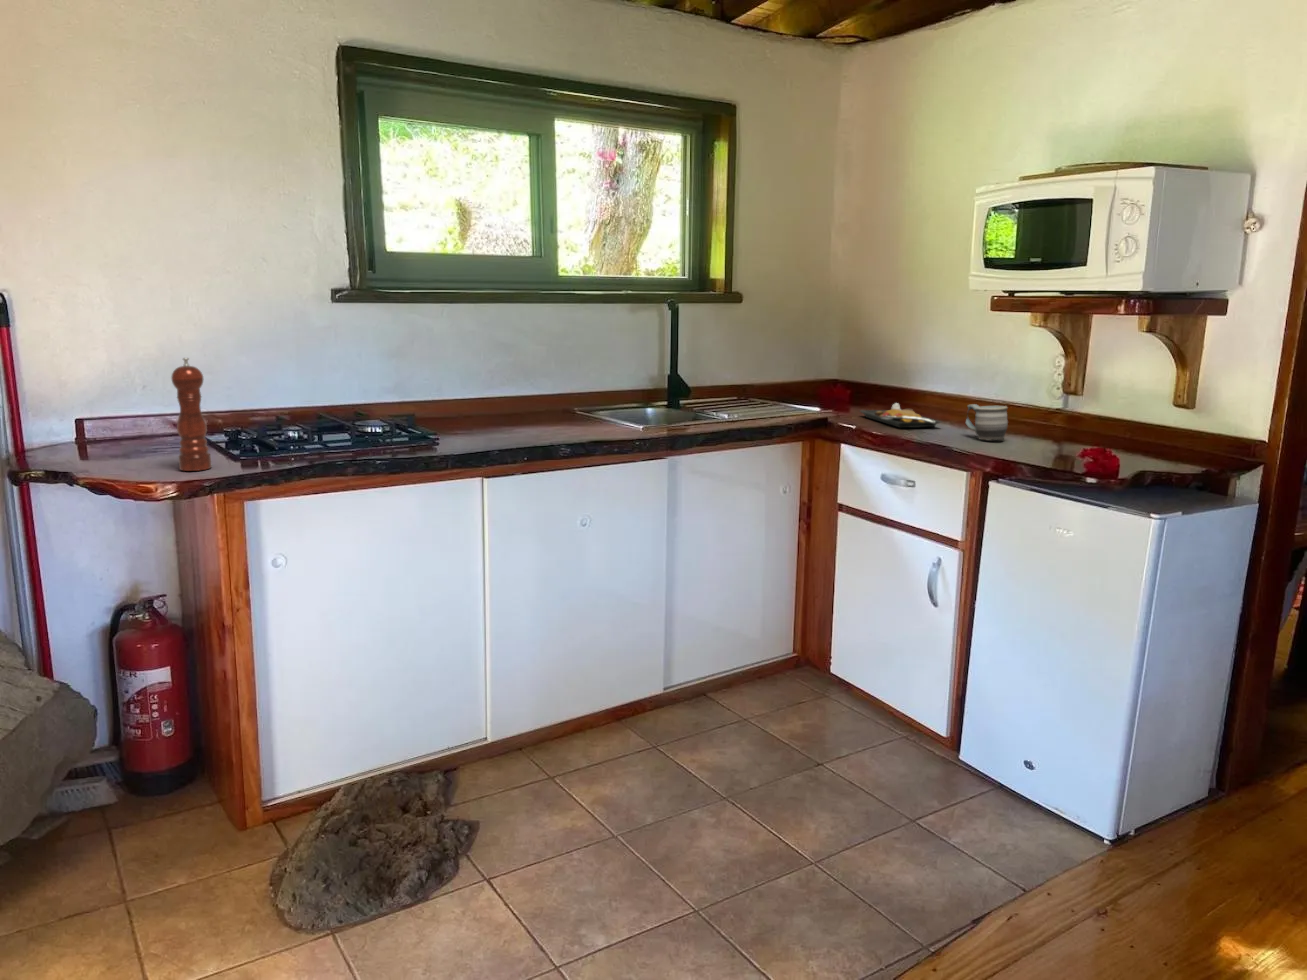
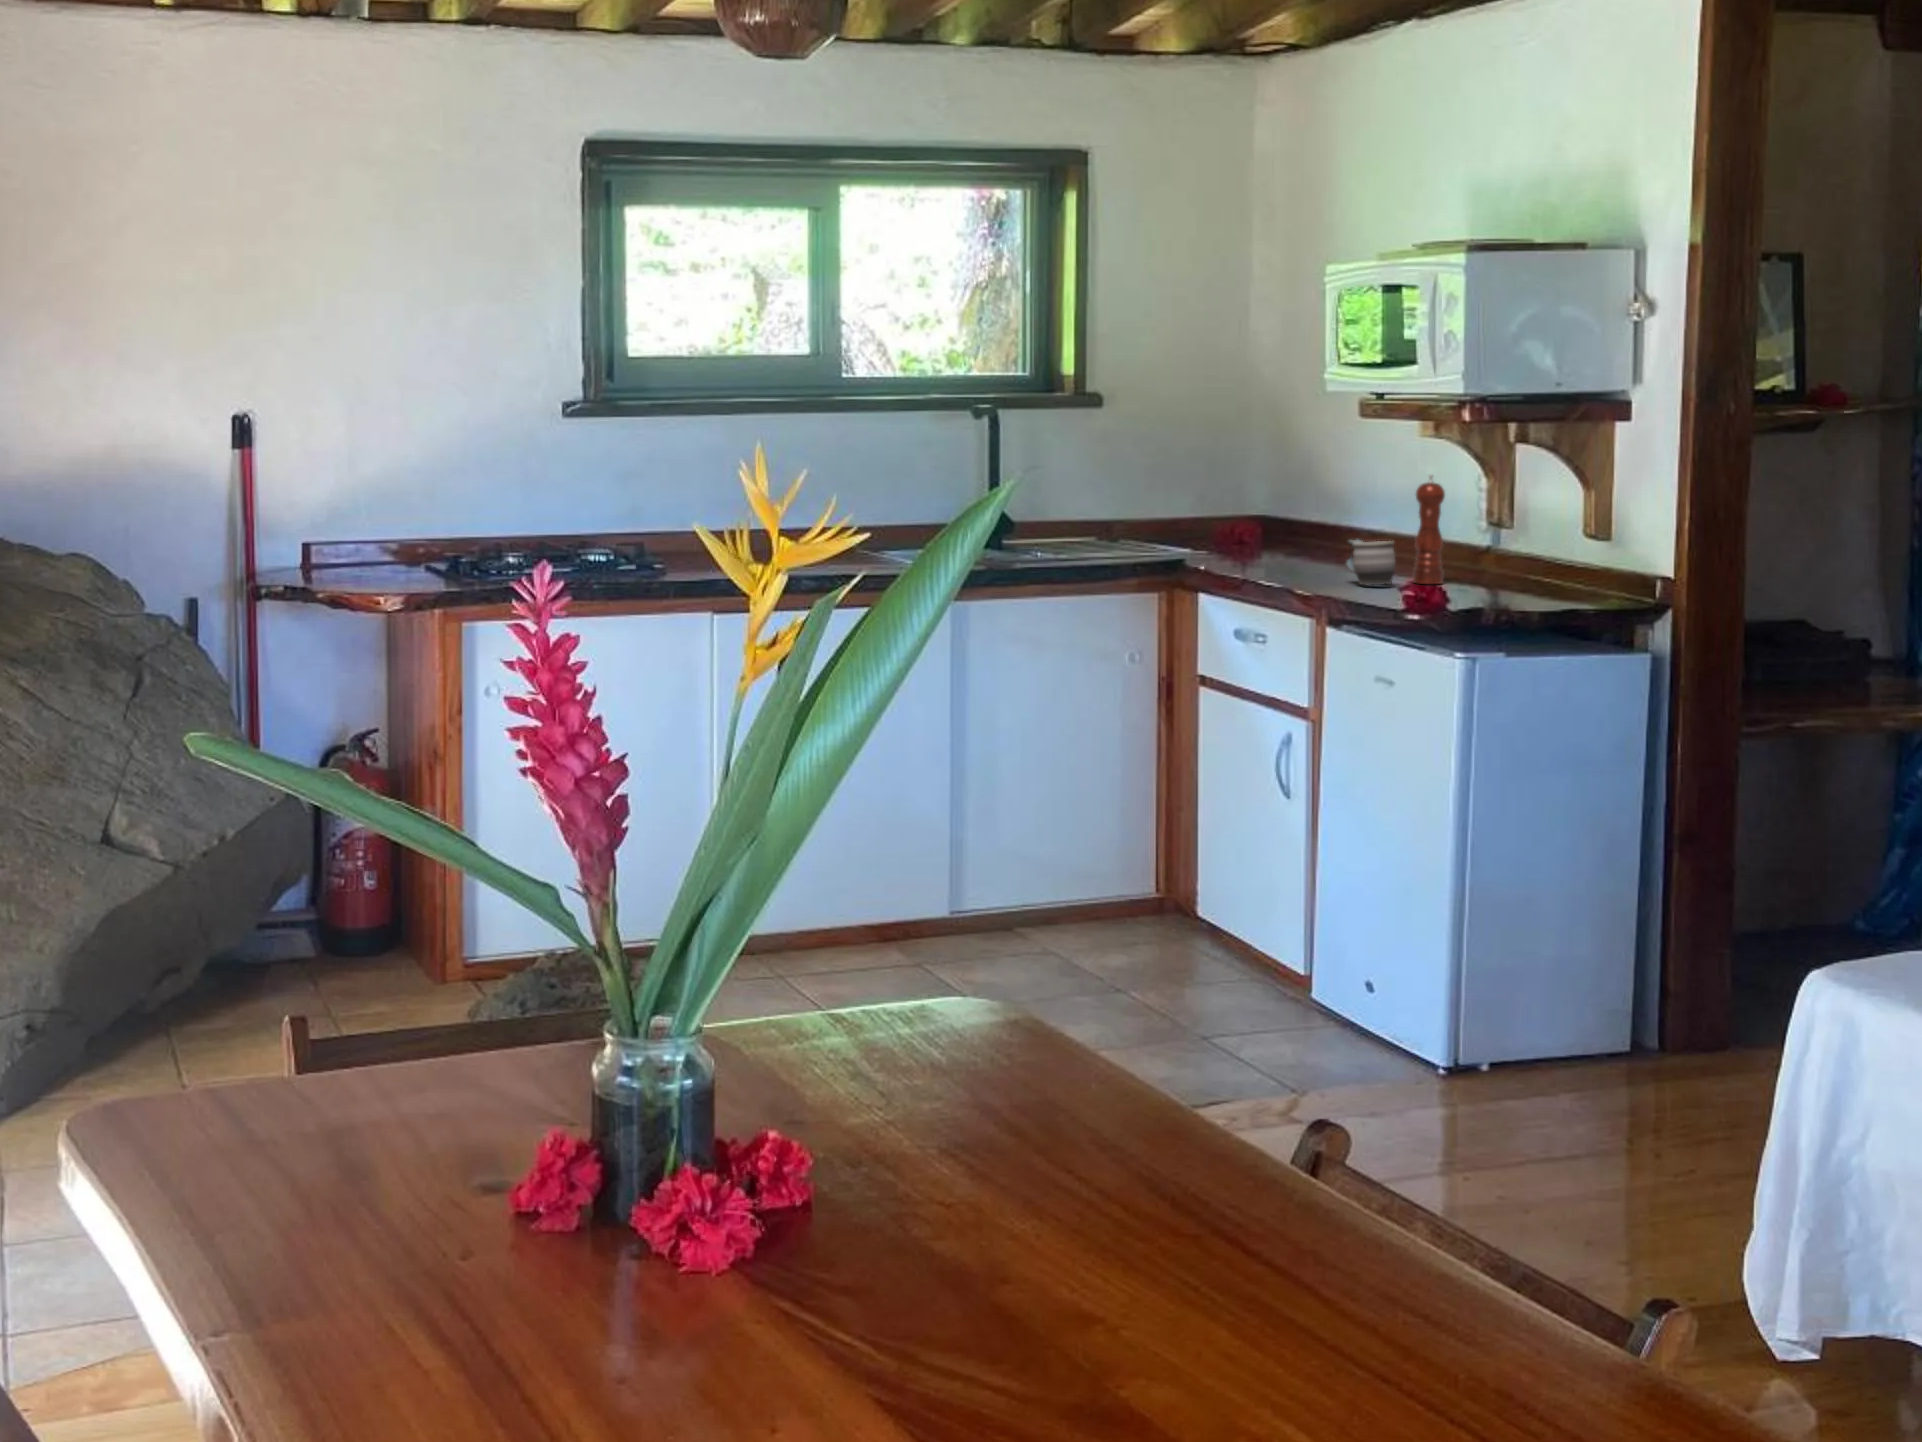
pepper mill: present [171,358,211,471] -> present [1413,475,1445,584]
plate: present [860,403,940,428] -> none [1244,541,1335,573]

